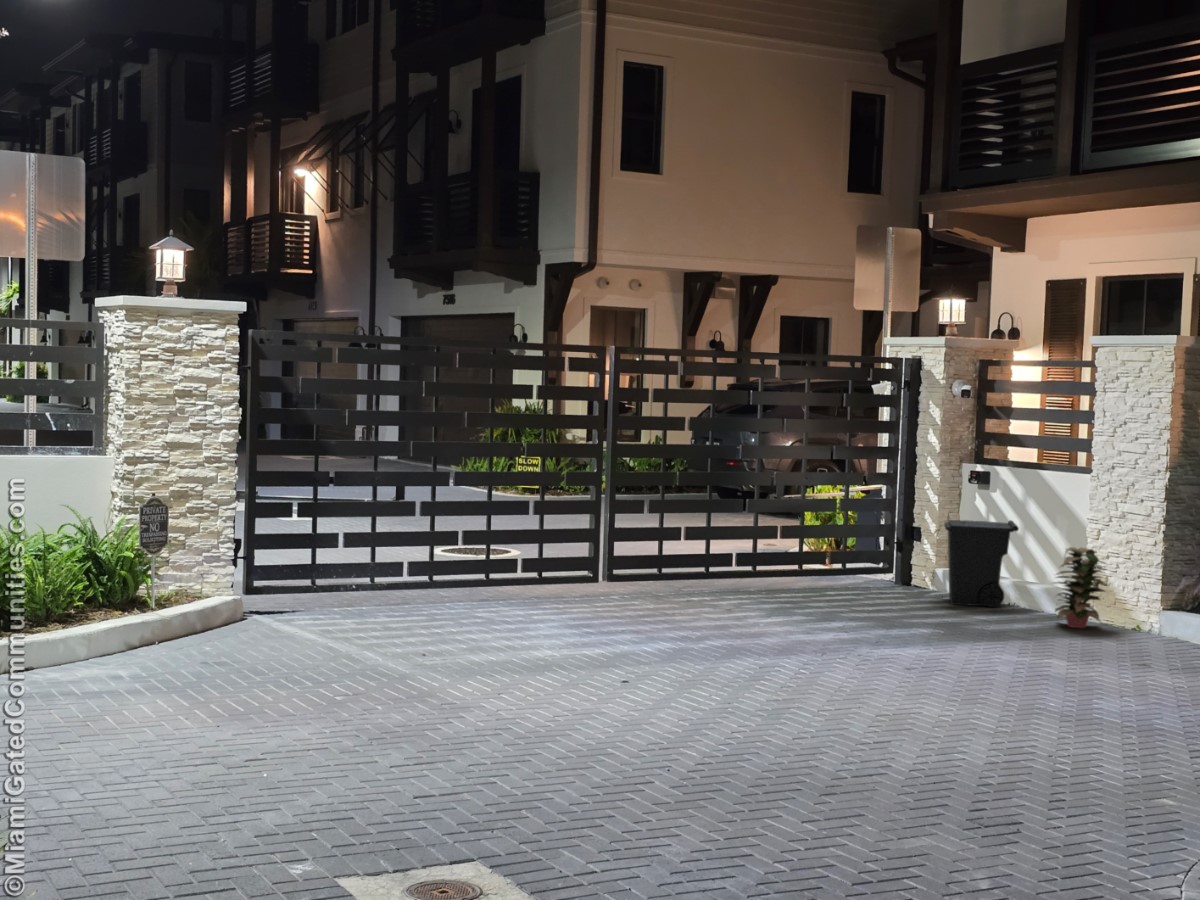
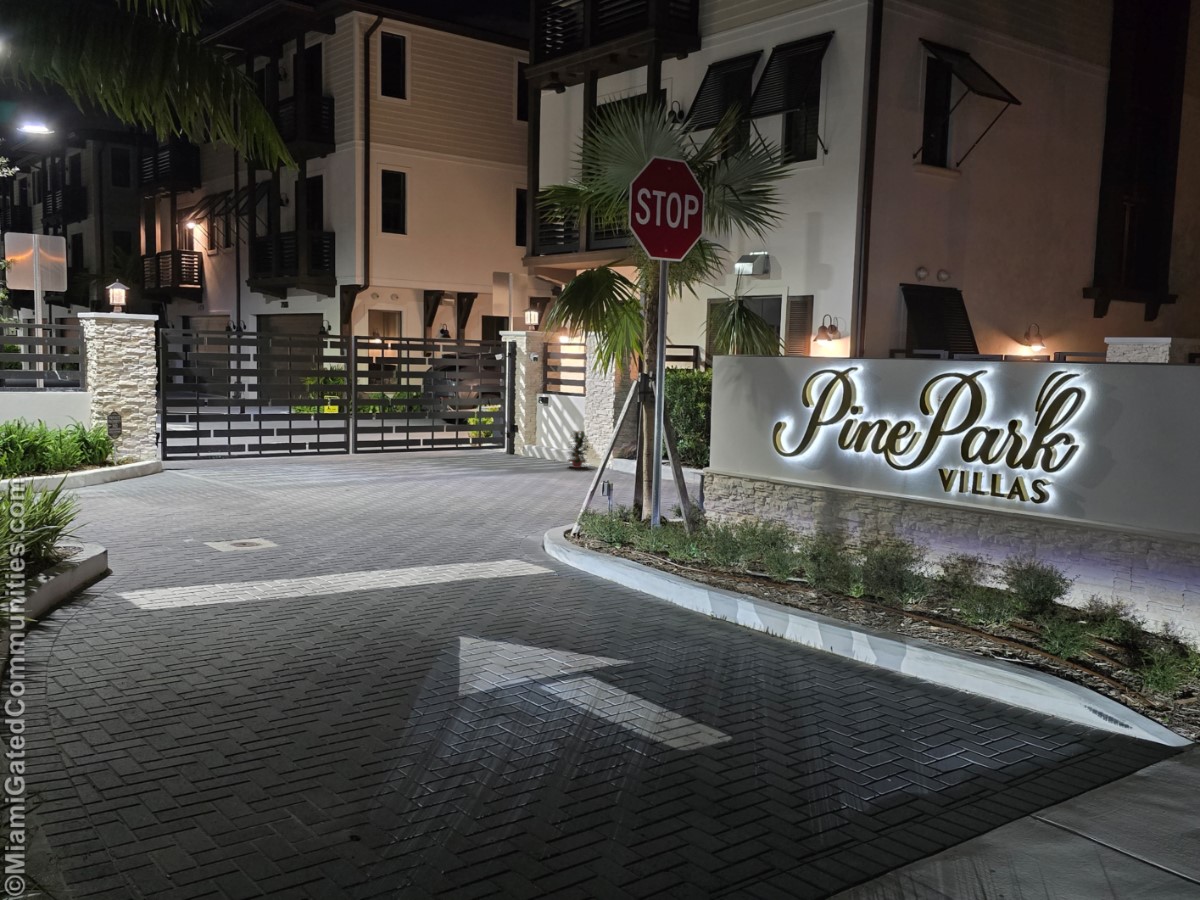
trash can: present [944,520,1019,607] -> none [523,420,557,461]

